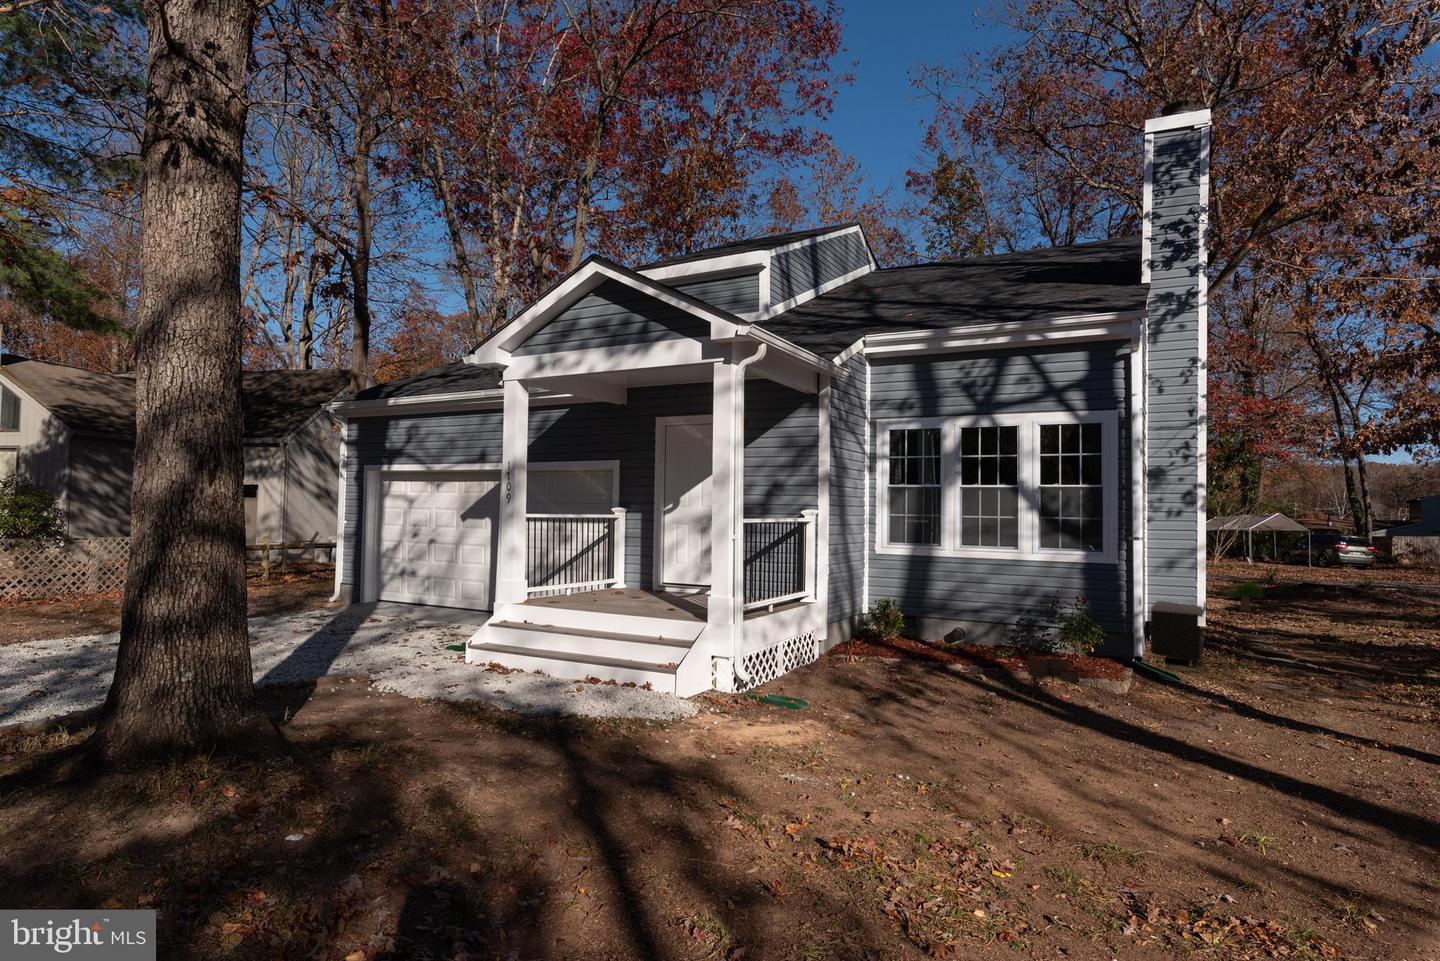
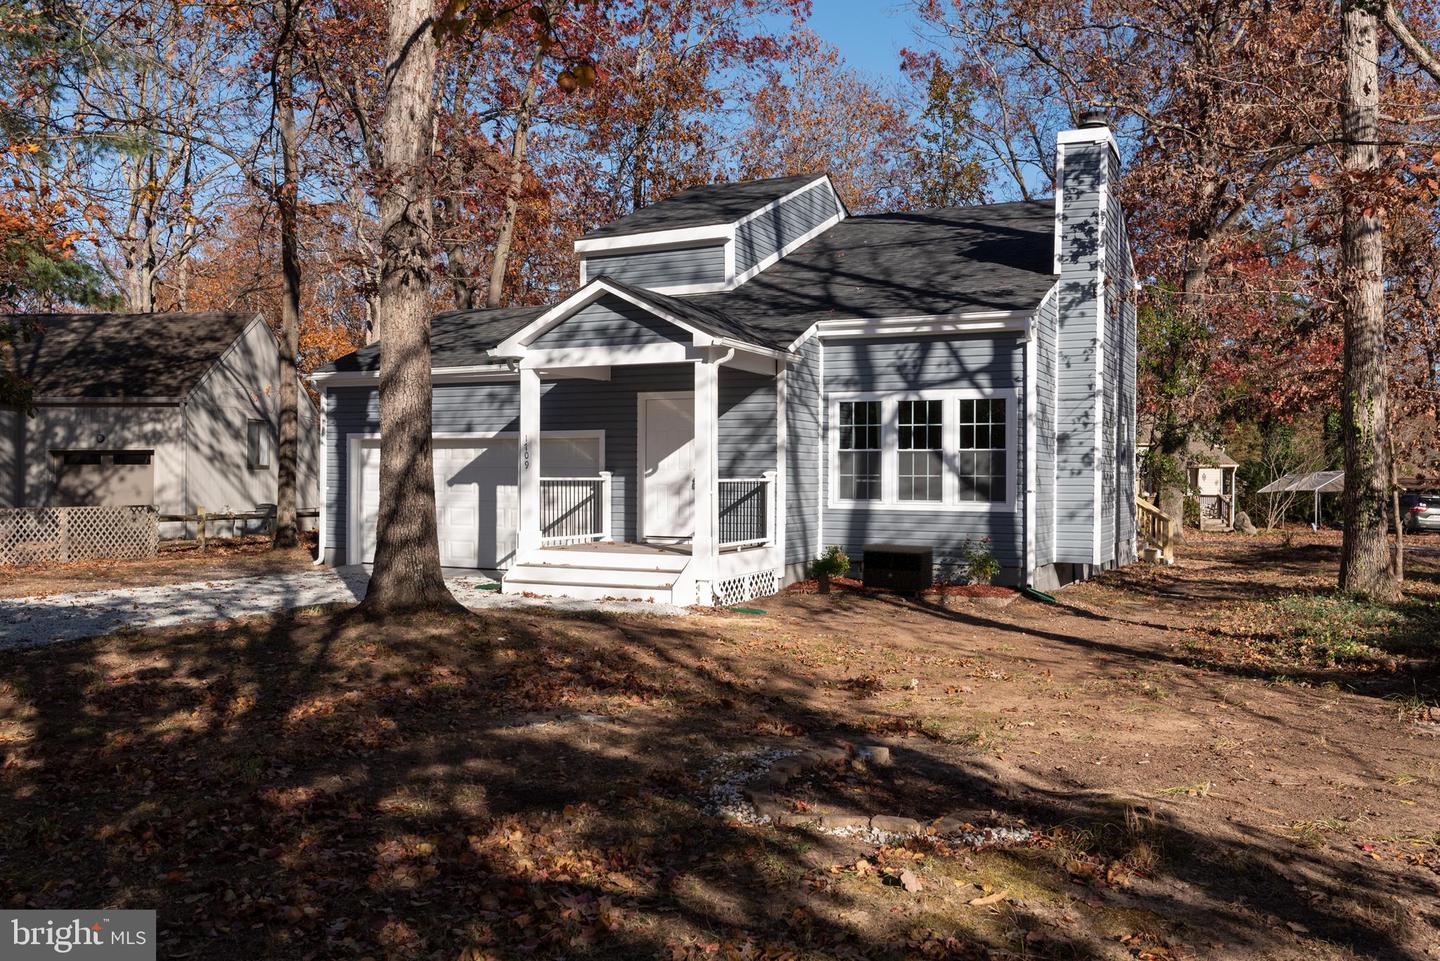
potted plant: present [1229,581,1263,611] -> present [804,556,844,594]
storage bench: present [1150,600,1206,666] -> present [862,543,933,596]
woven basket: present [1028,652,1079,682] -> none [943,581,979,603]

